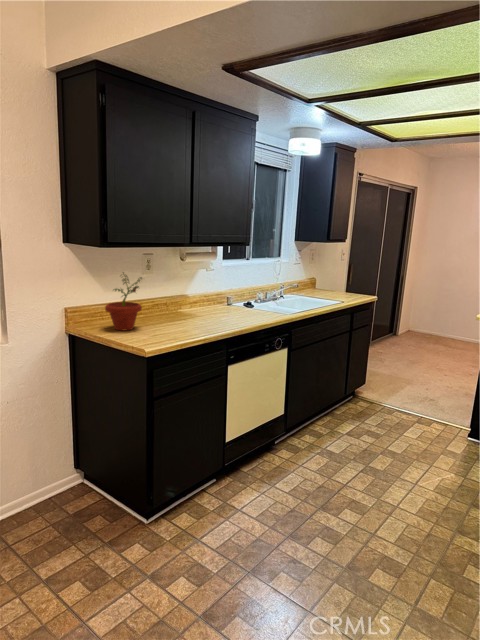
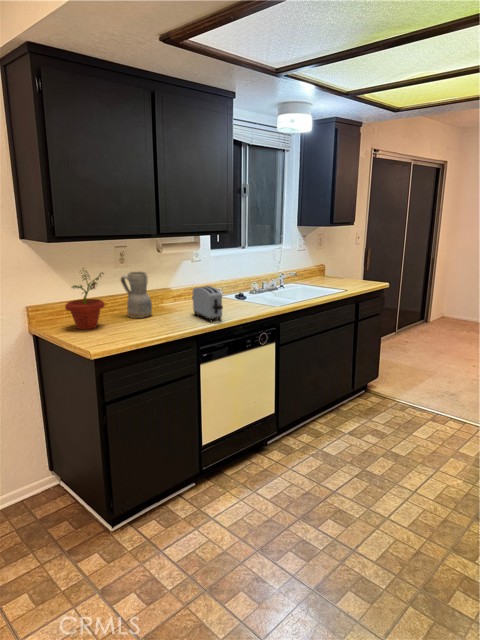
ceramic pitcher: none [151,278,179,321] -> present [121,271,152,318]
toaster: none [216,294,251,327] -> present [192,286,223,323]

